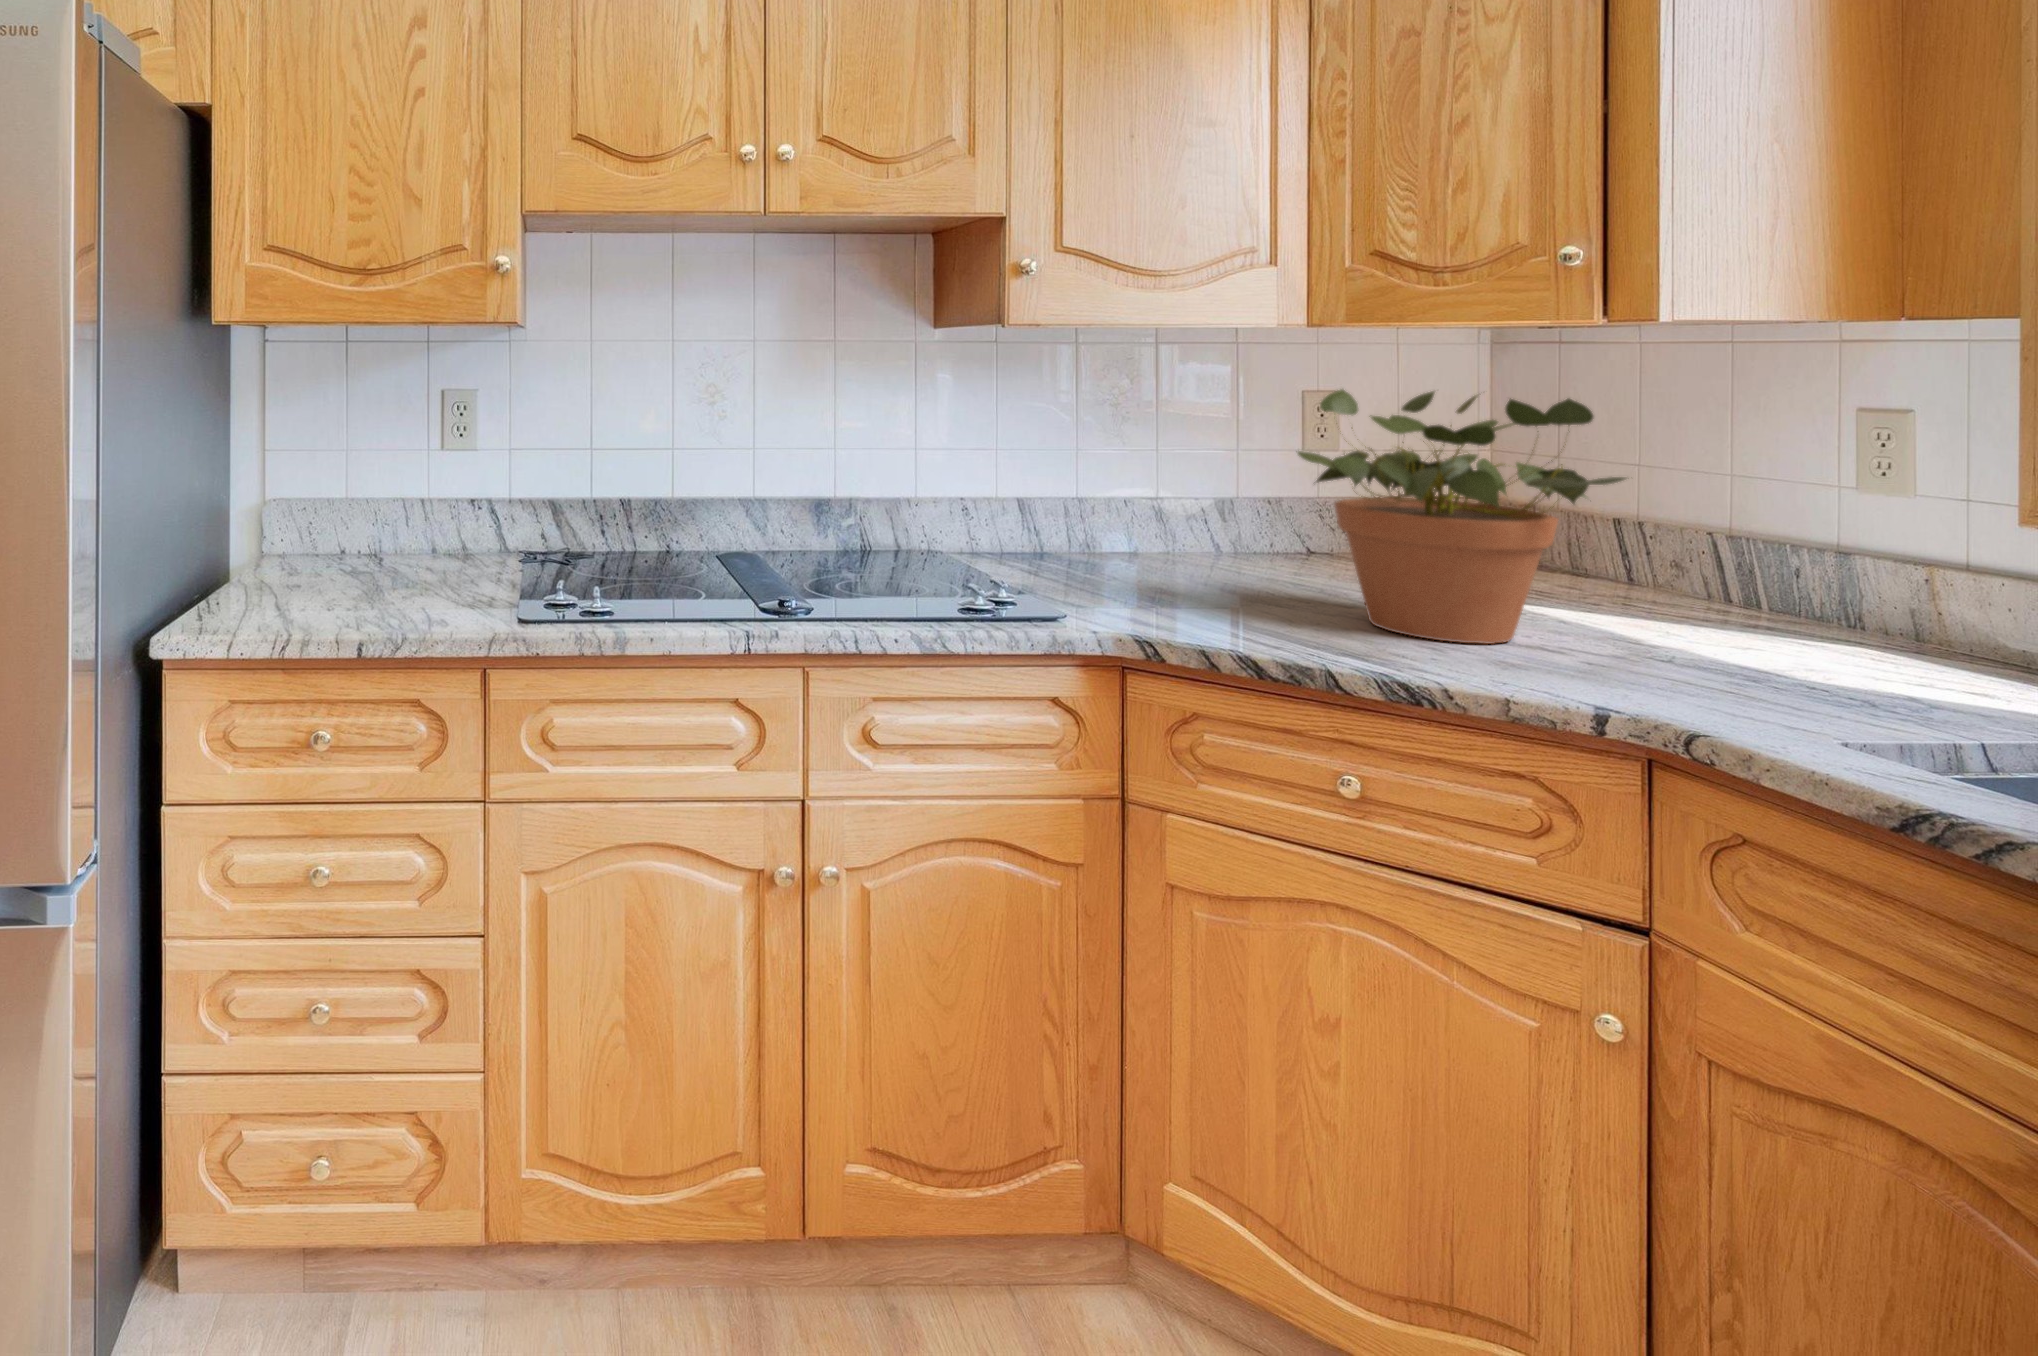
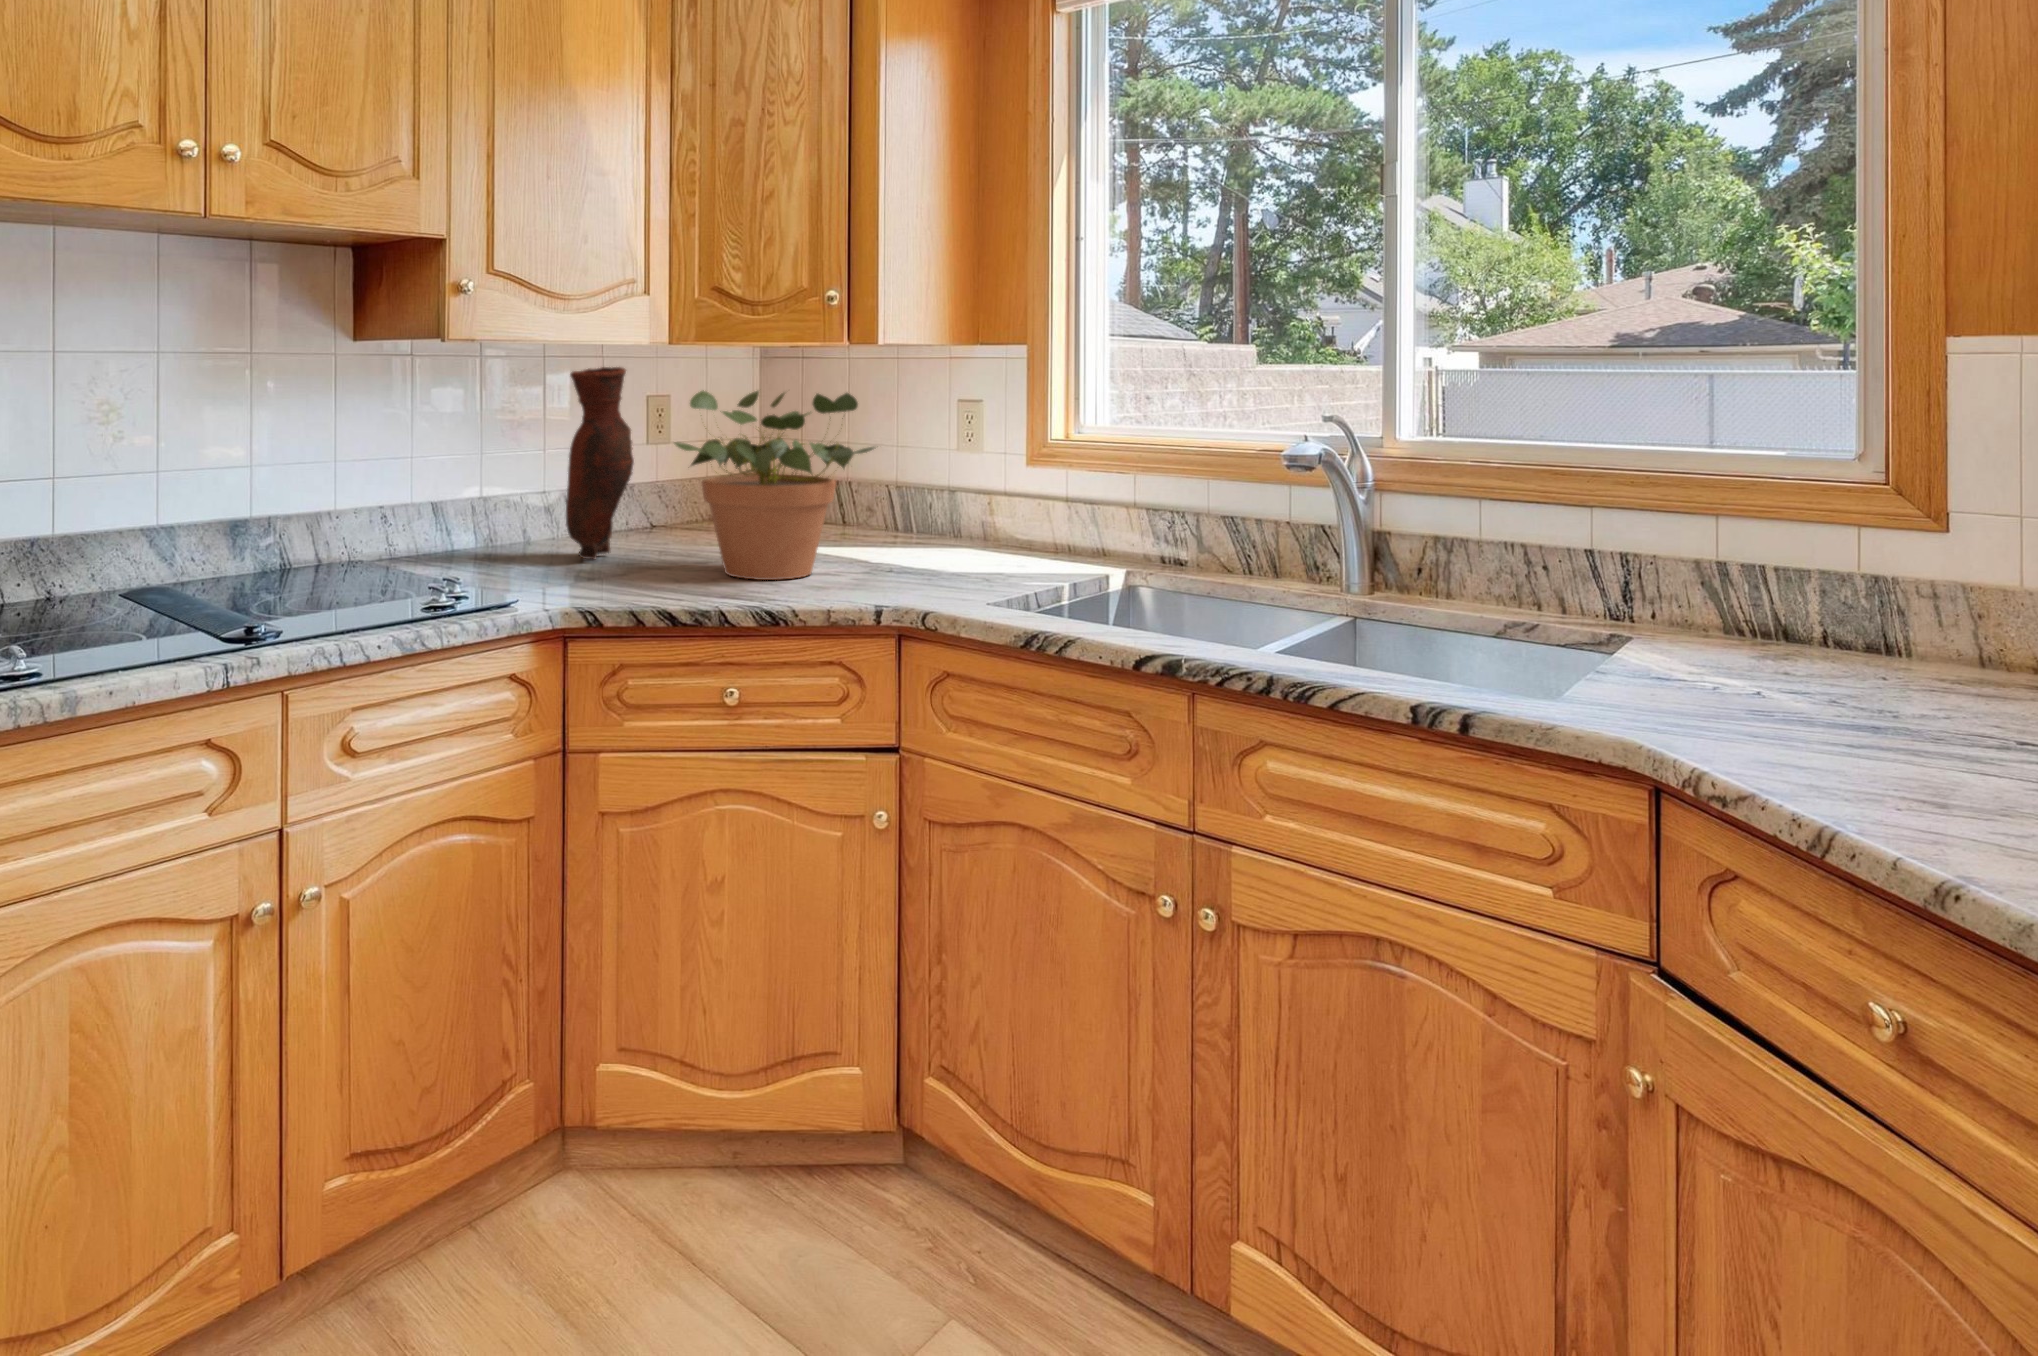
vase: none [1165,358,1251,579] -> present [566,367,634,559]

